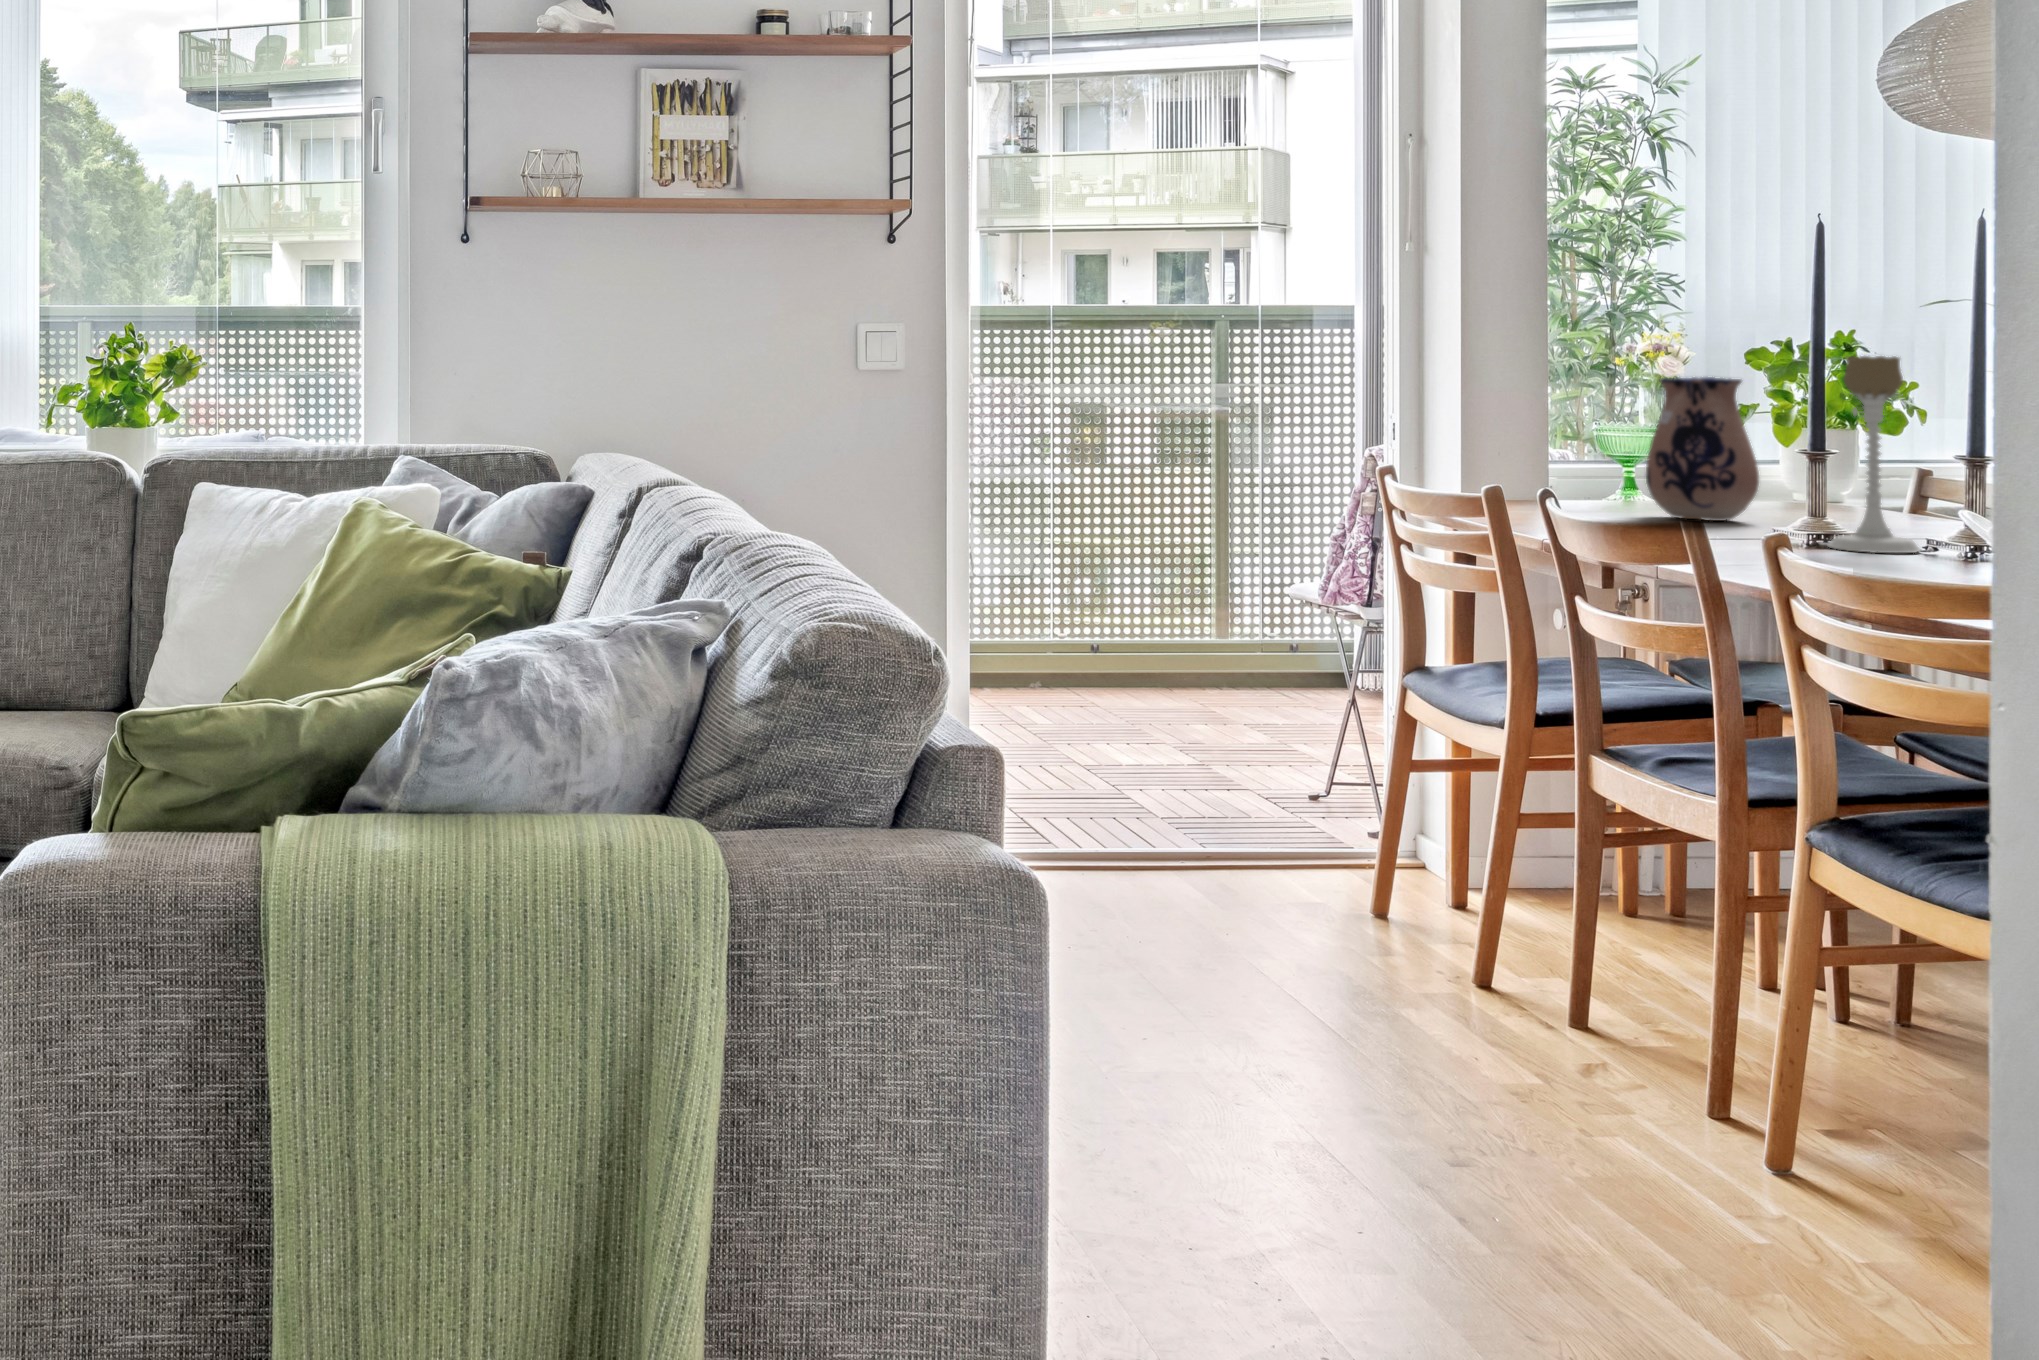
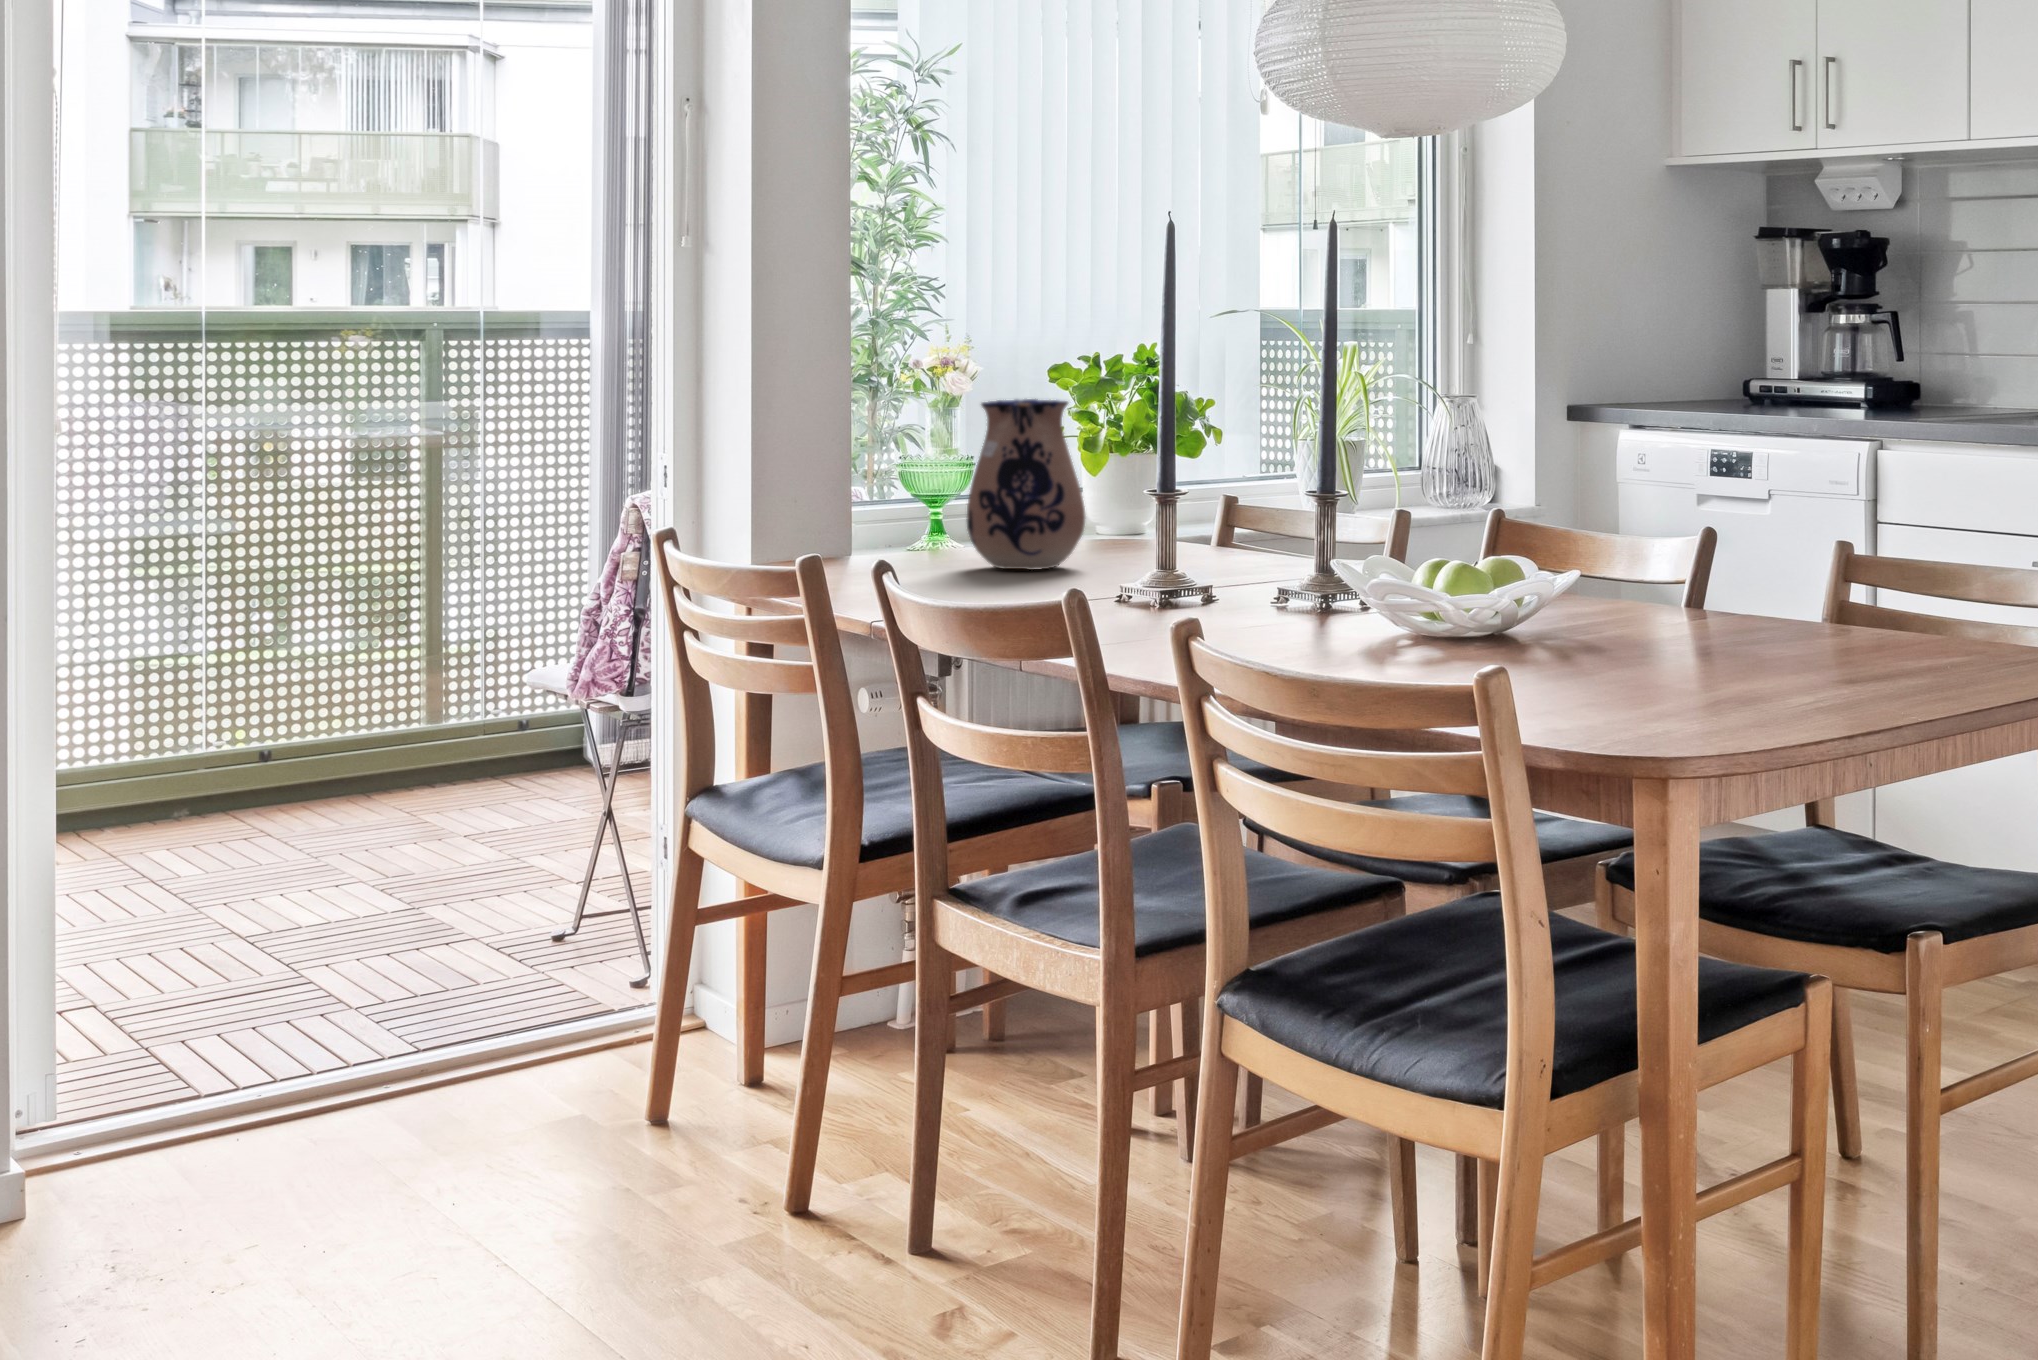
candle holder: present [1828,356,1920,553] -> none [1175,374,1268,604]

